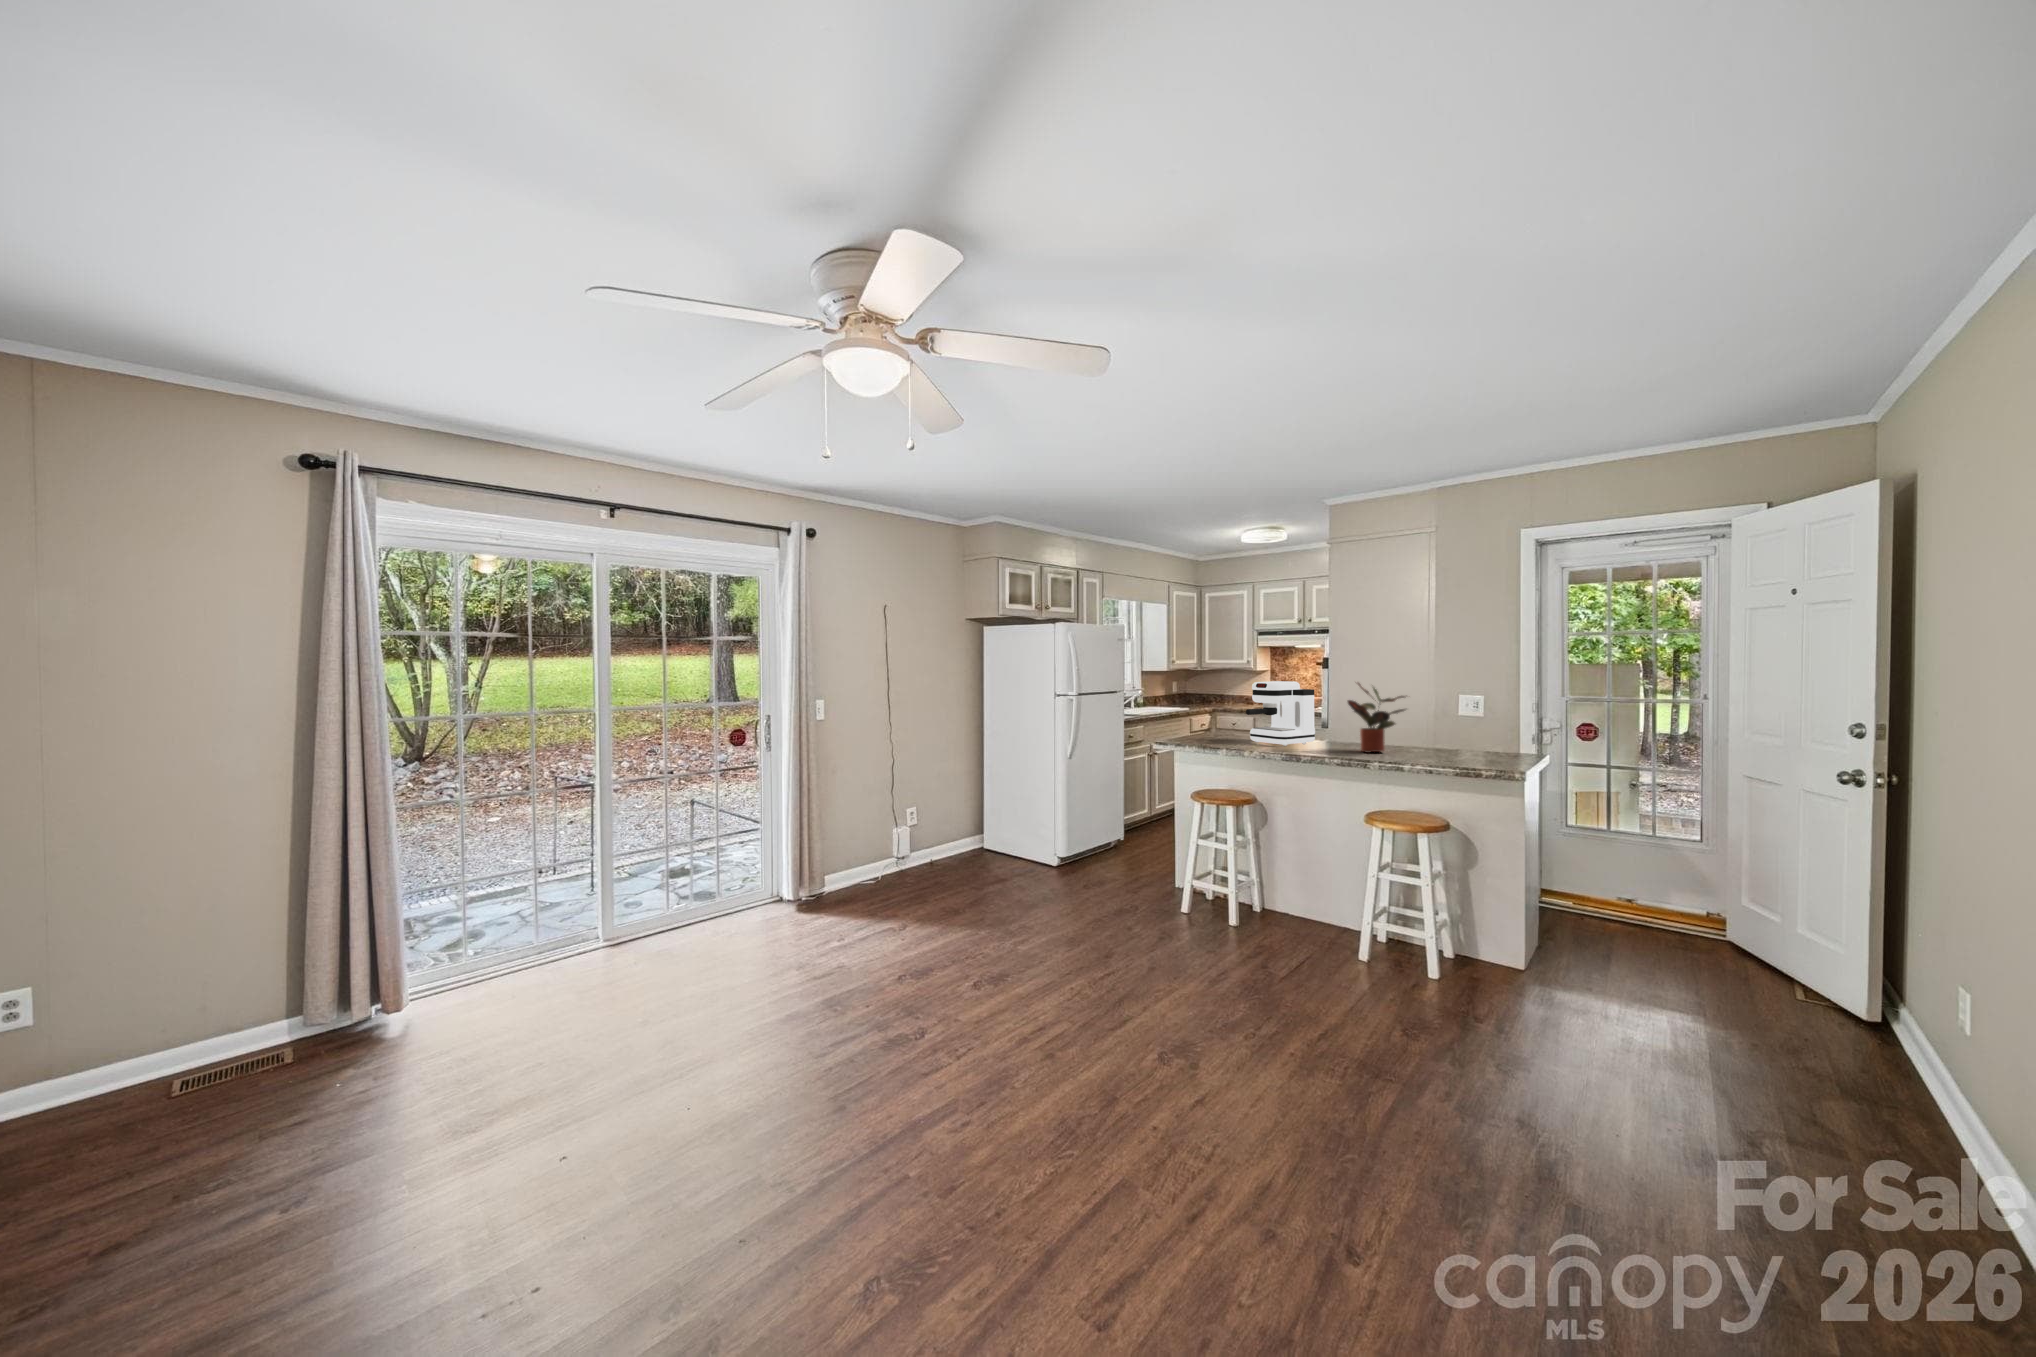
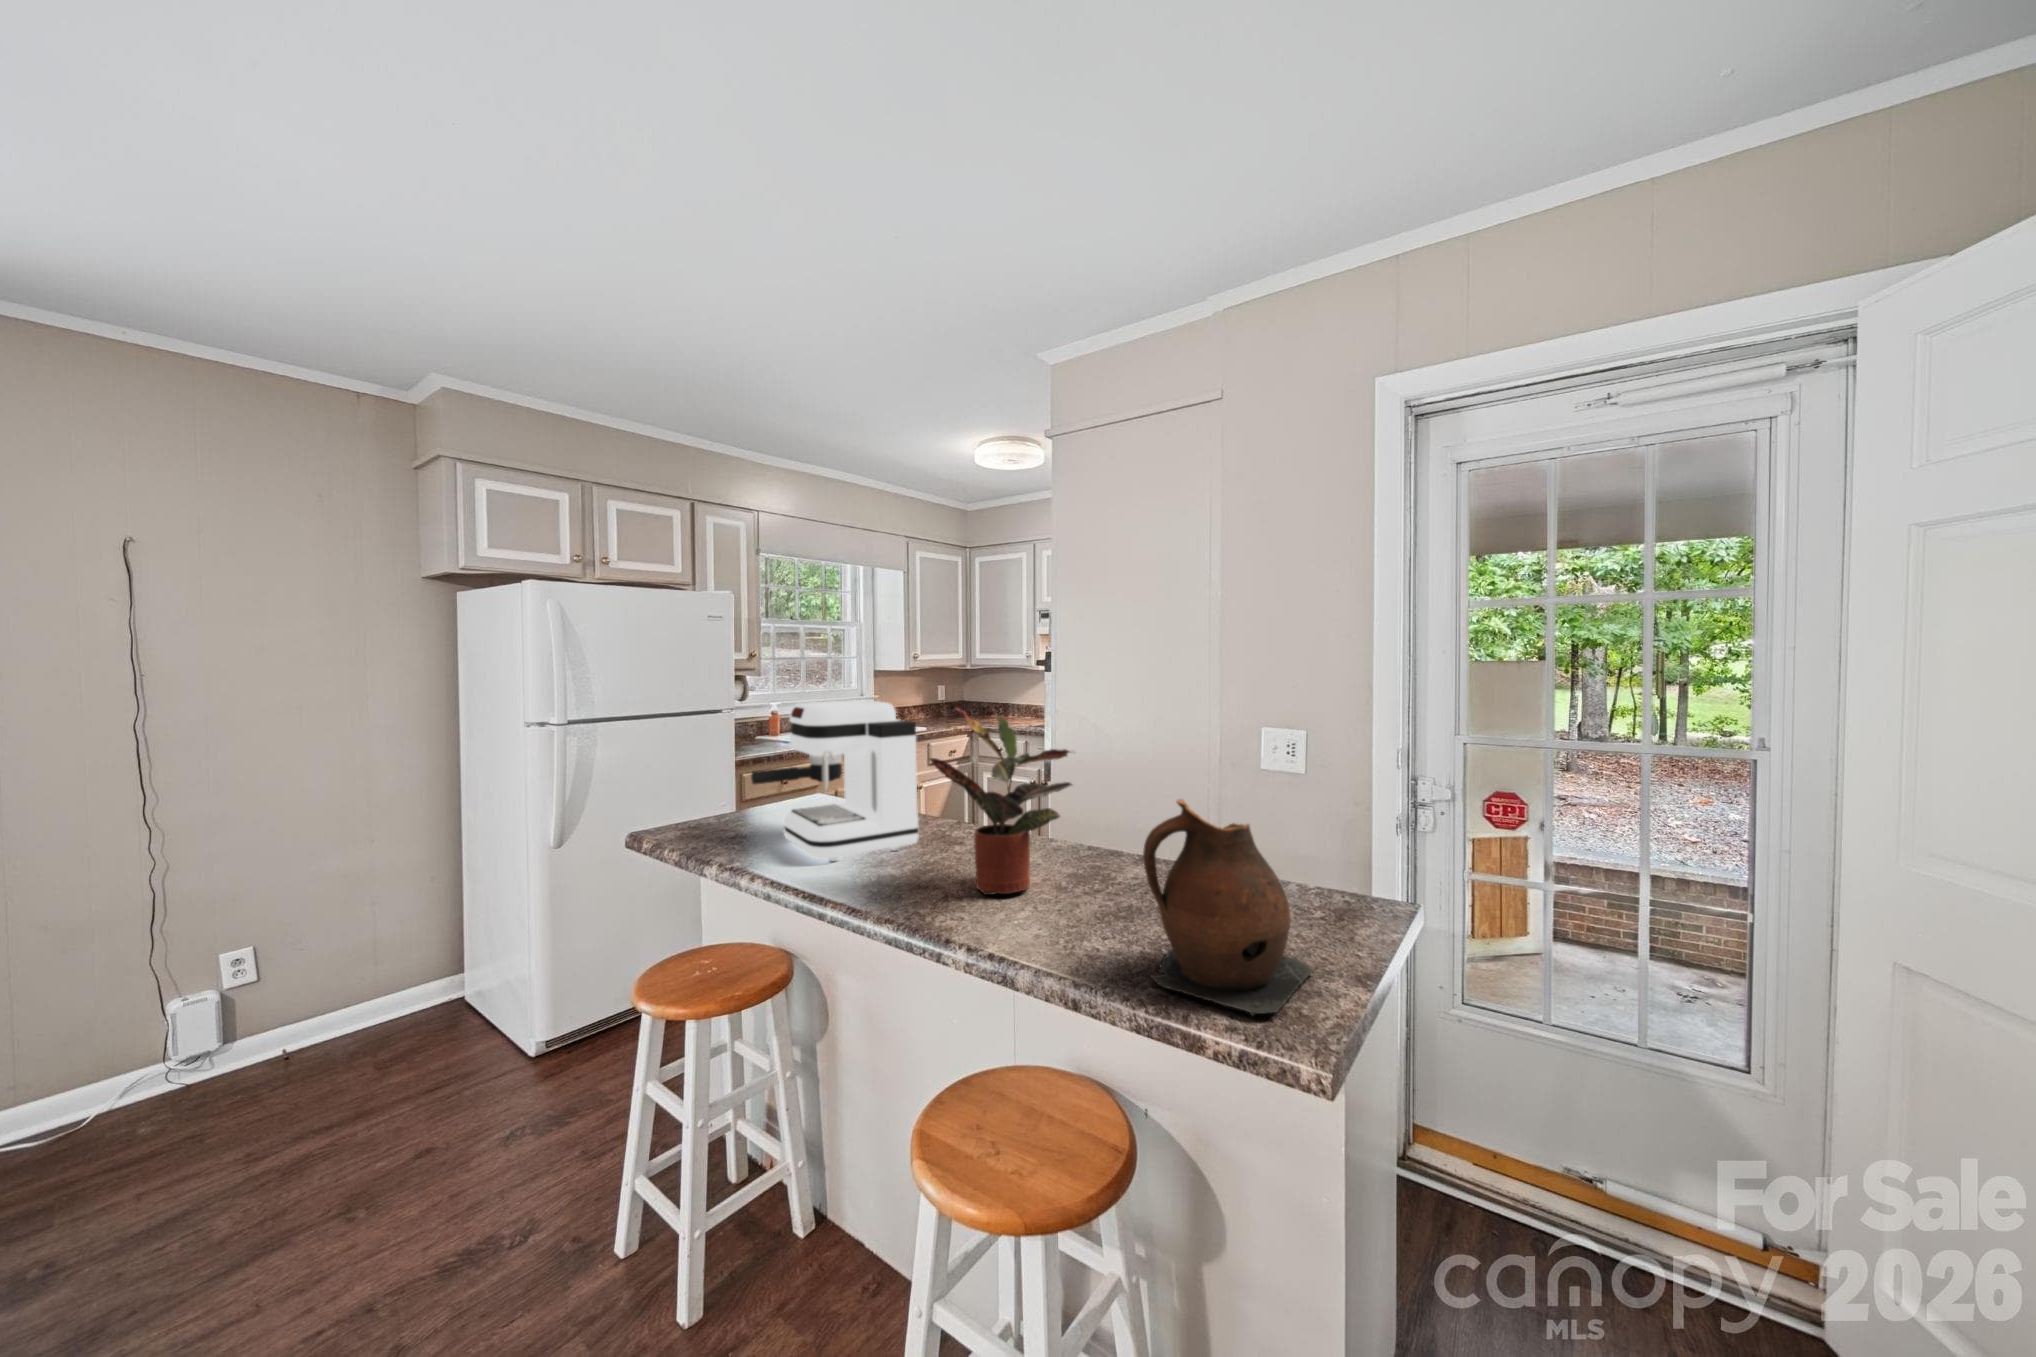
ceramic pitcher: none [1454,708,1514,769] -> present [1143,799,1314,1017]

